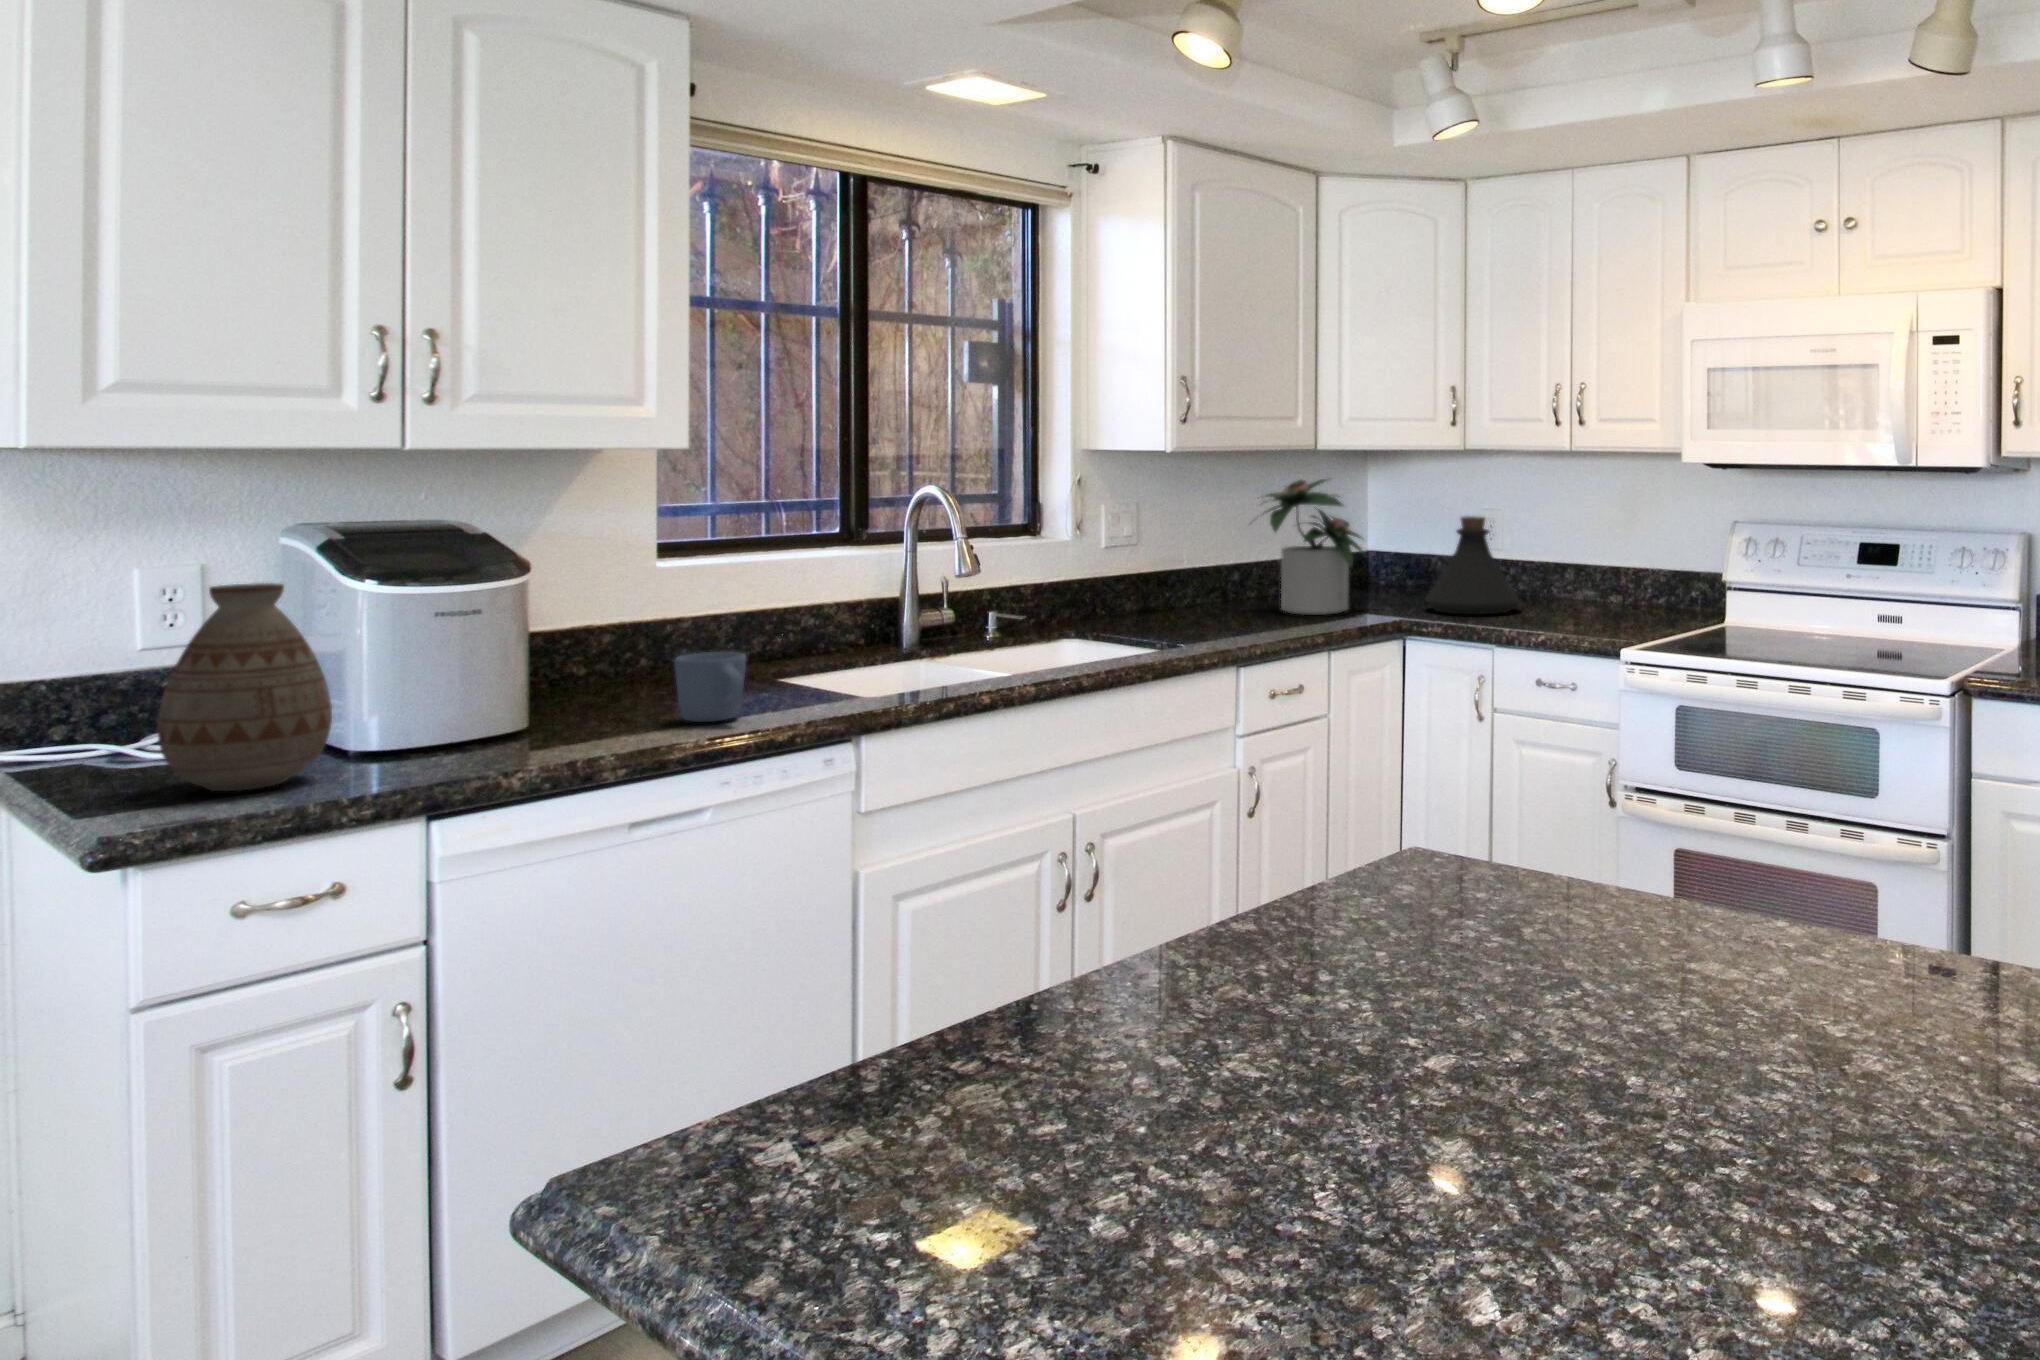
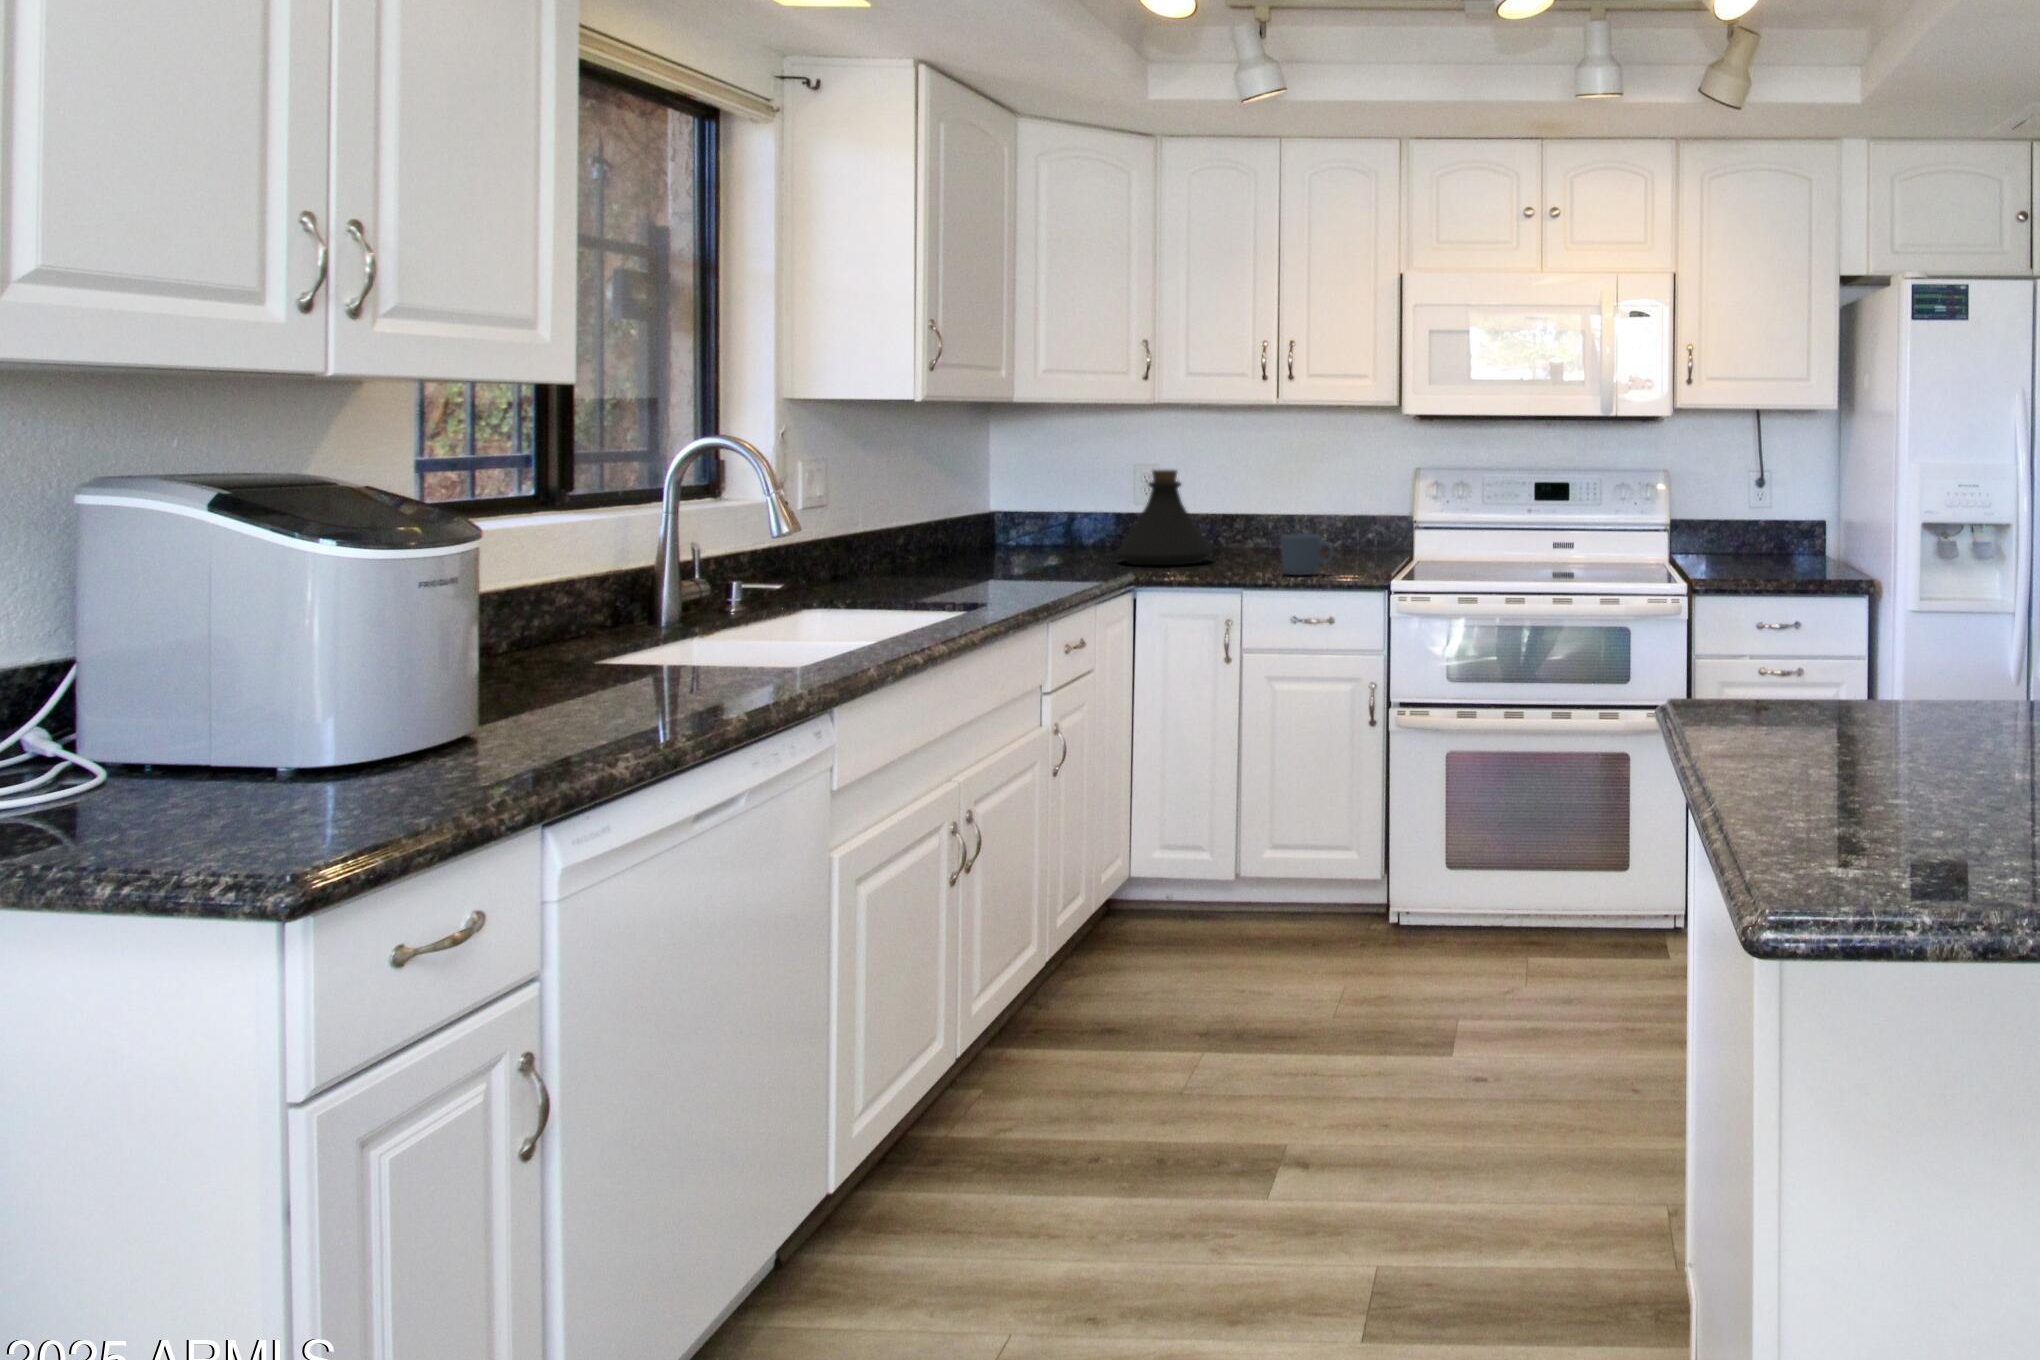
potted plant: present [1251,479,1364,615] -> none [938,432,1072,574]
vase: present [158,583,332,791] -> none [133,544,366,824]
mug: present [674,652,746,722] -> present [1280,534,1334,575]

